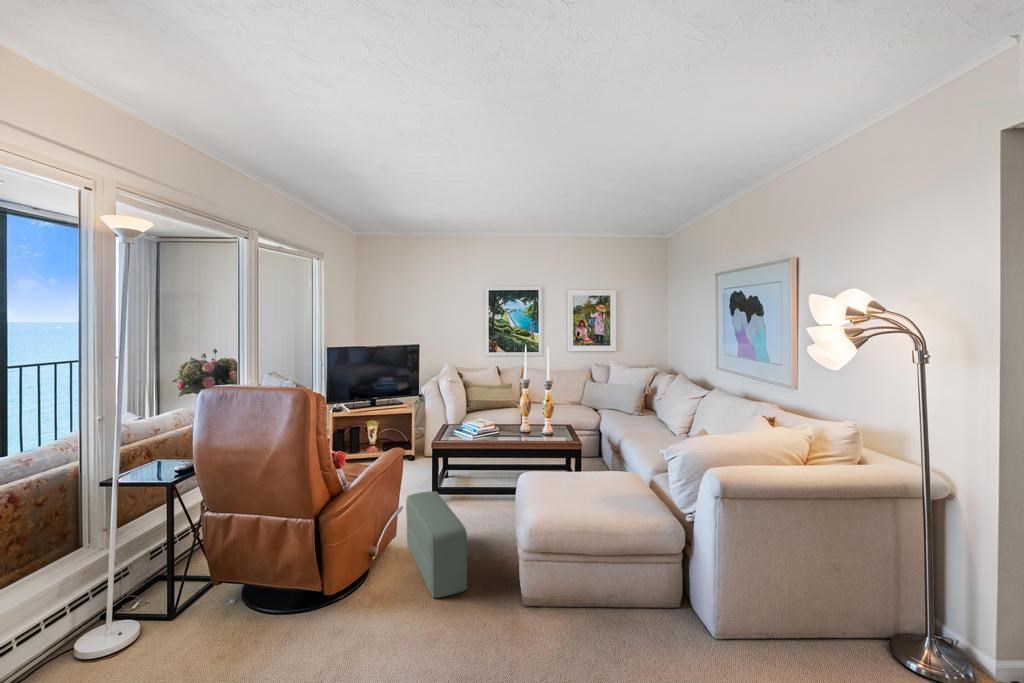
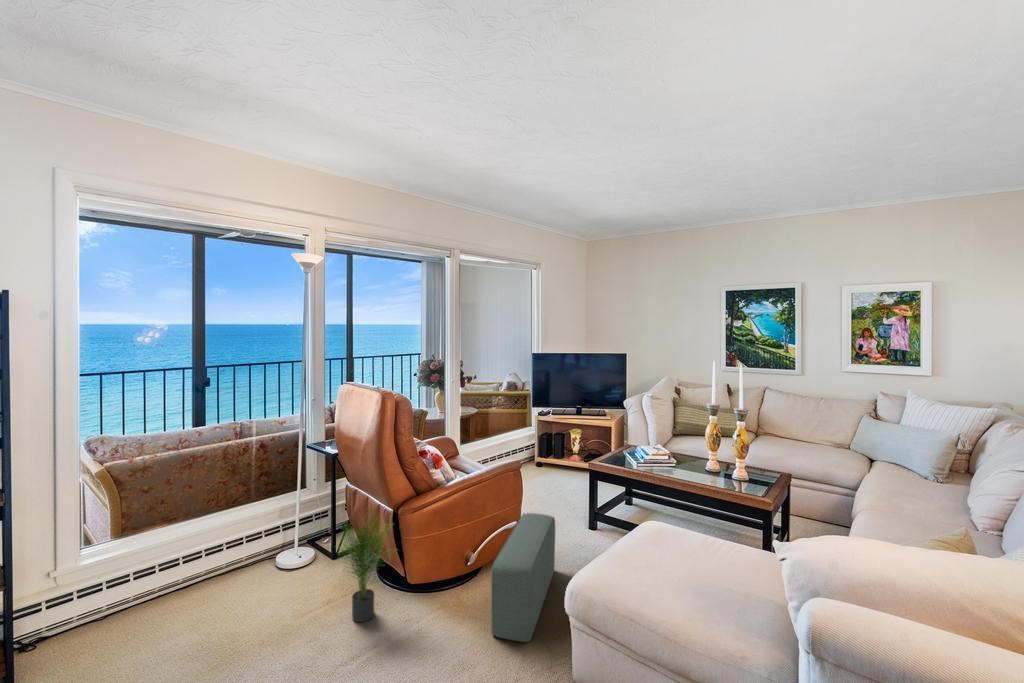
potted plant: none [245,518,327,644] -> present [340,517,389,622]

